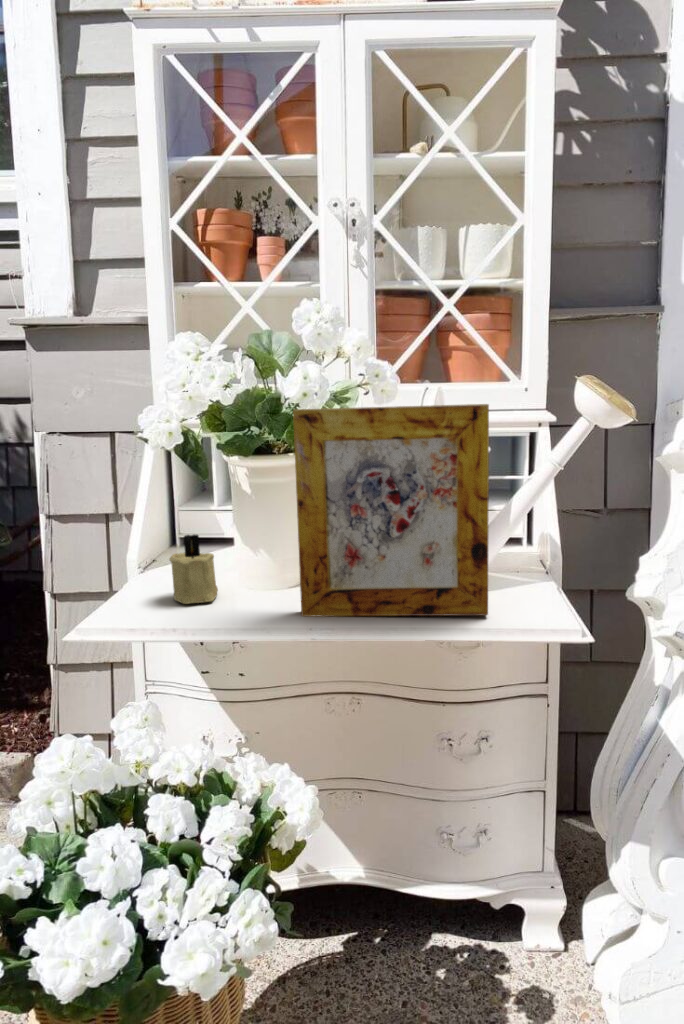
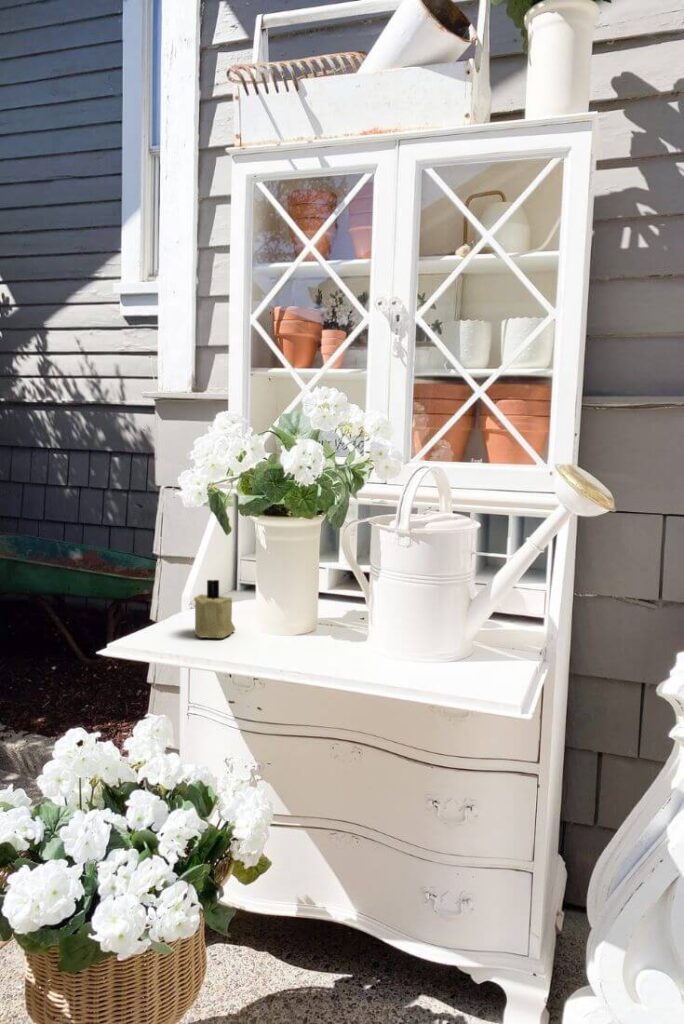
picture frame: present [293,404,489,617] -> none [283,481,448,679]

